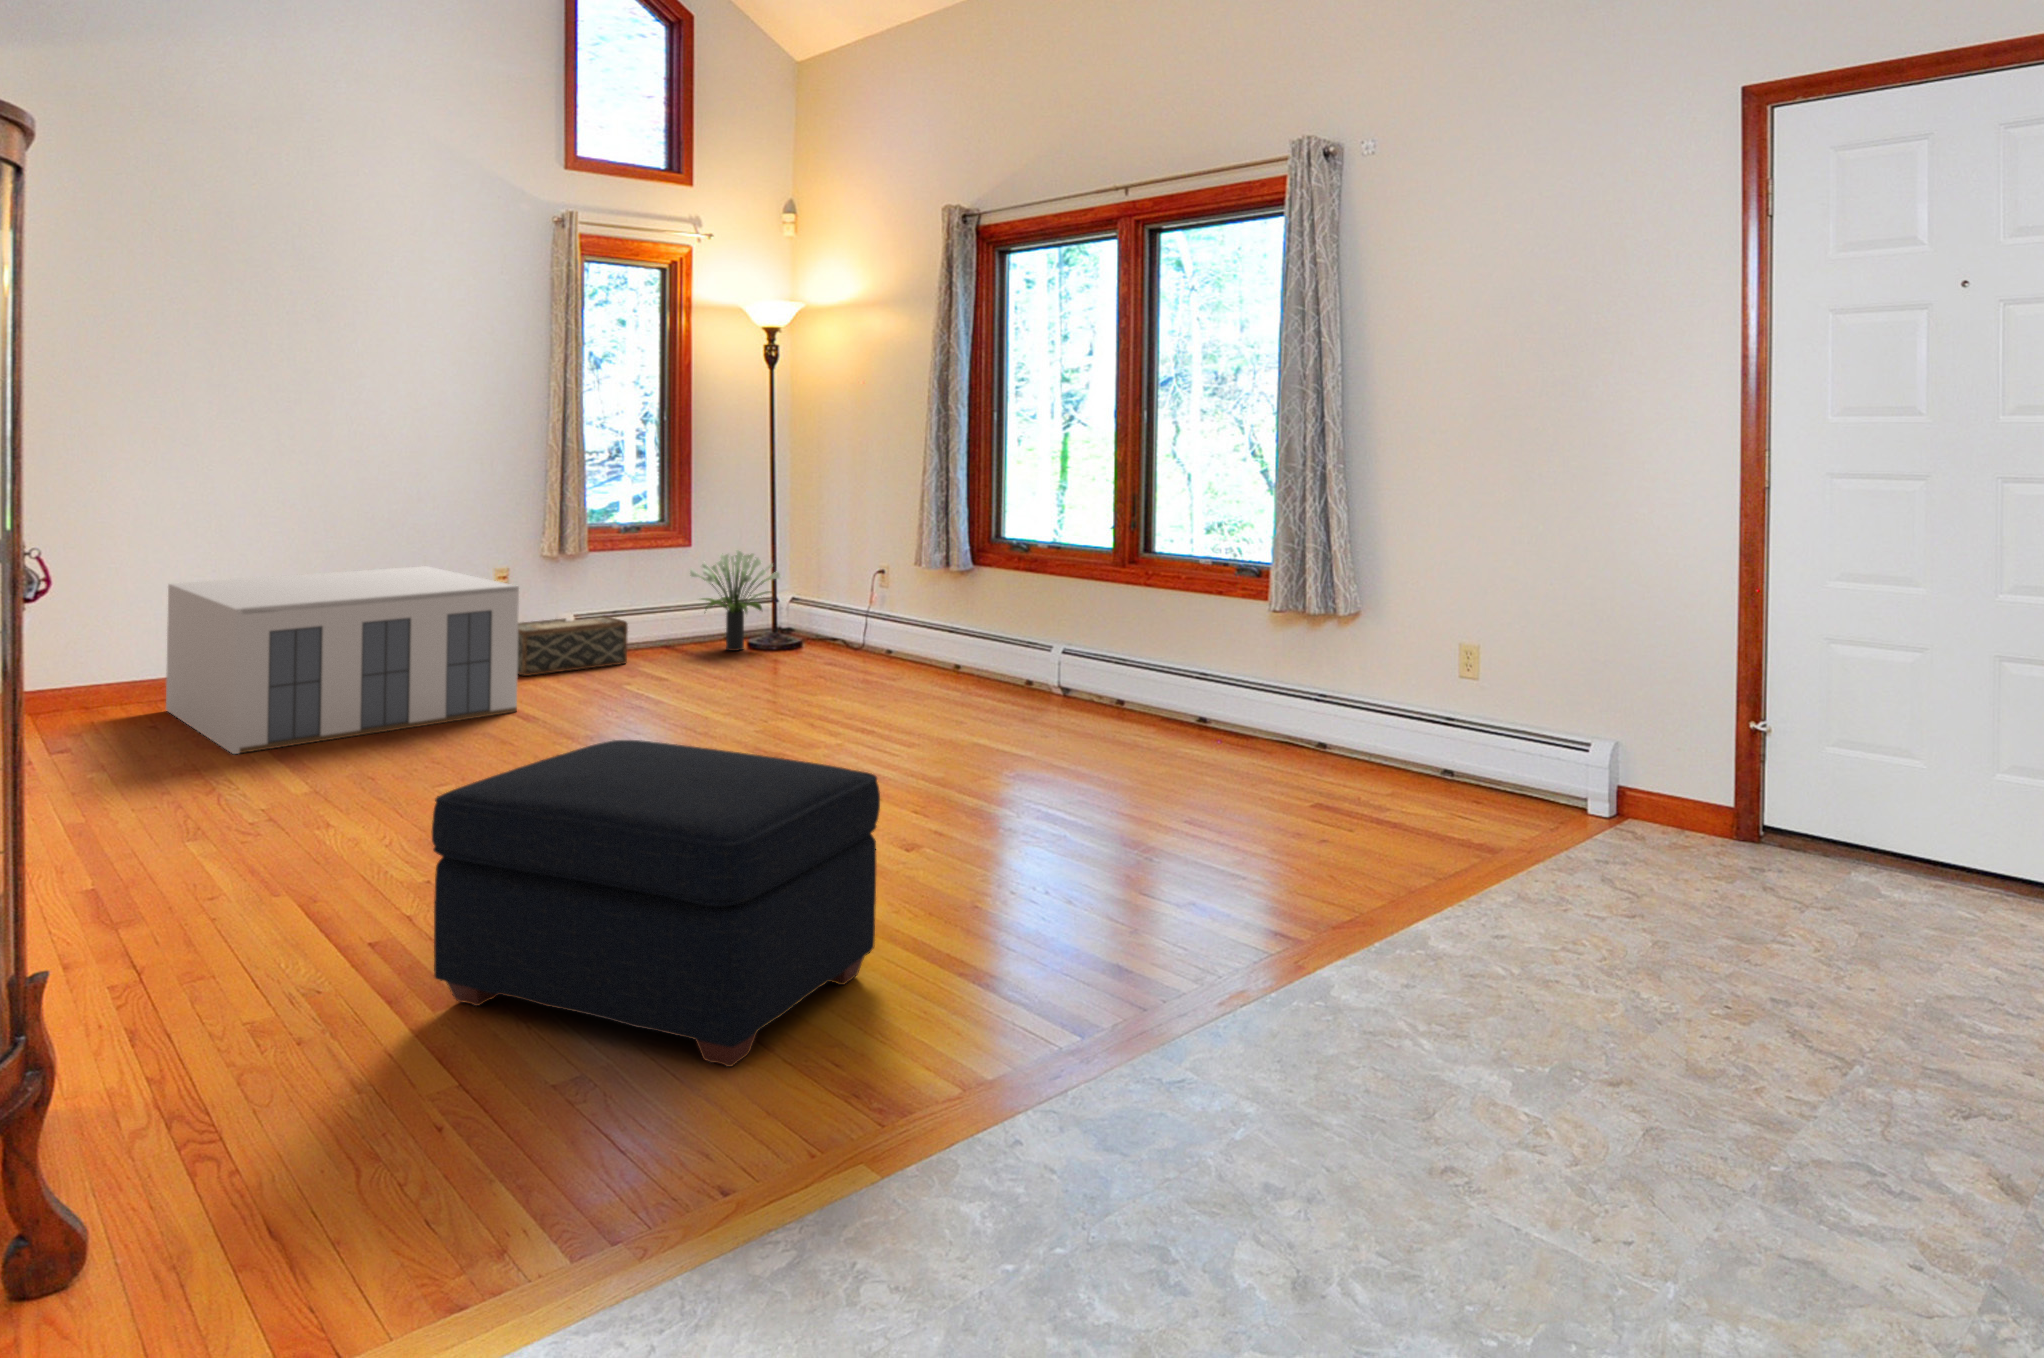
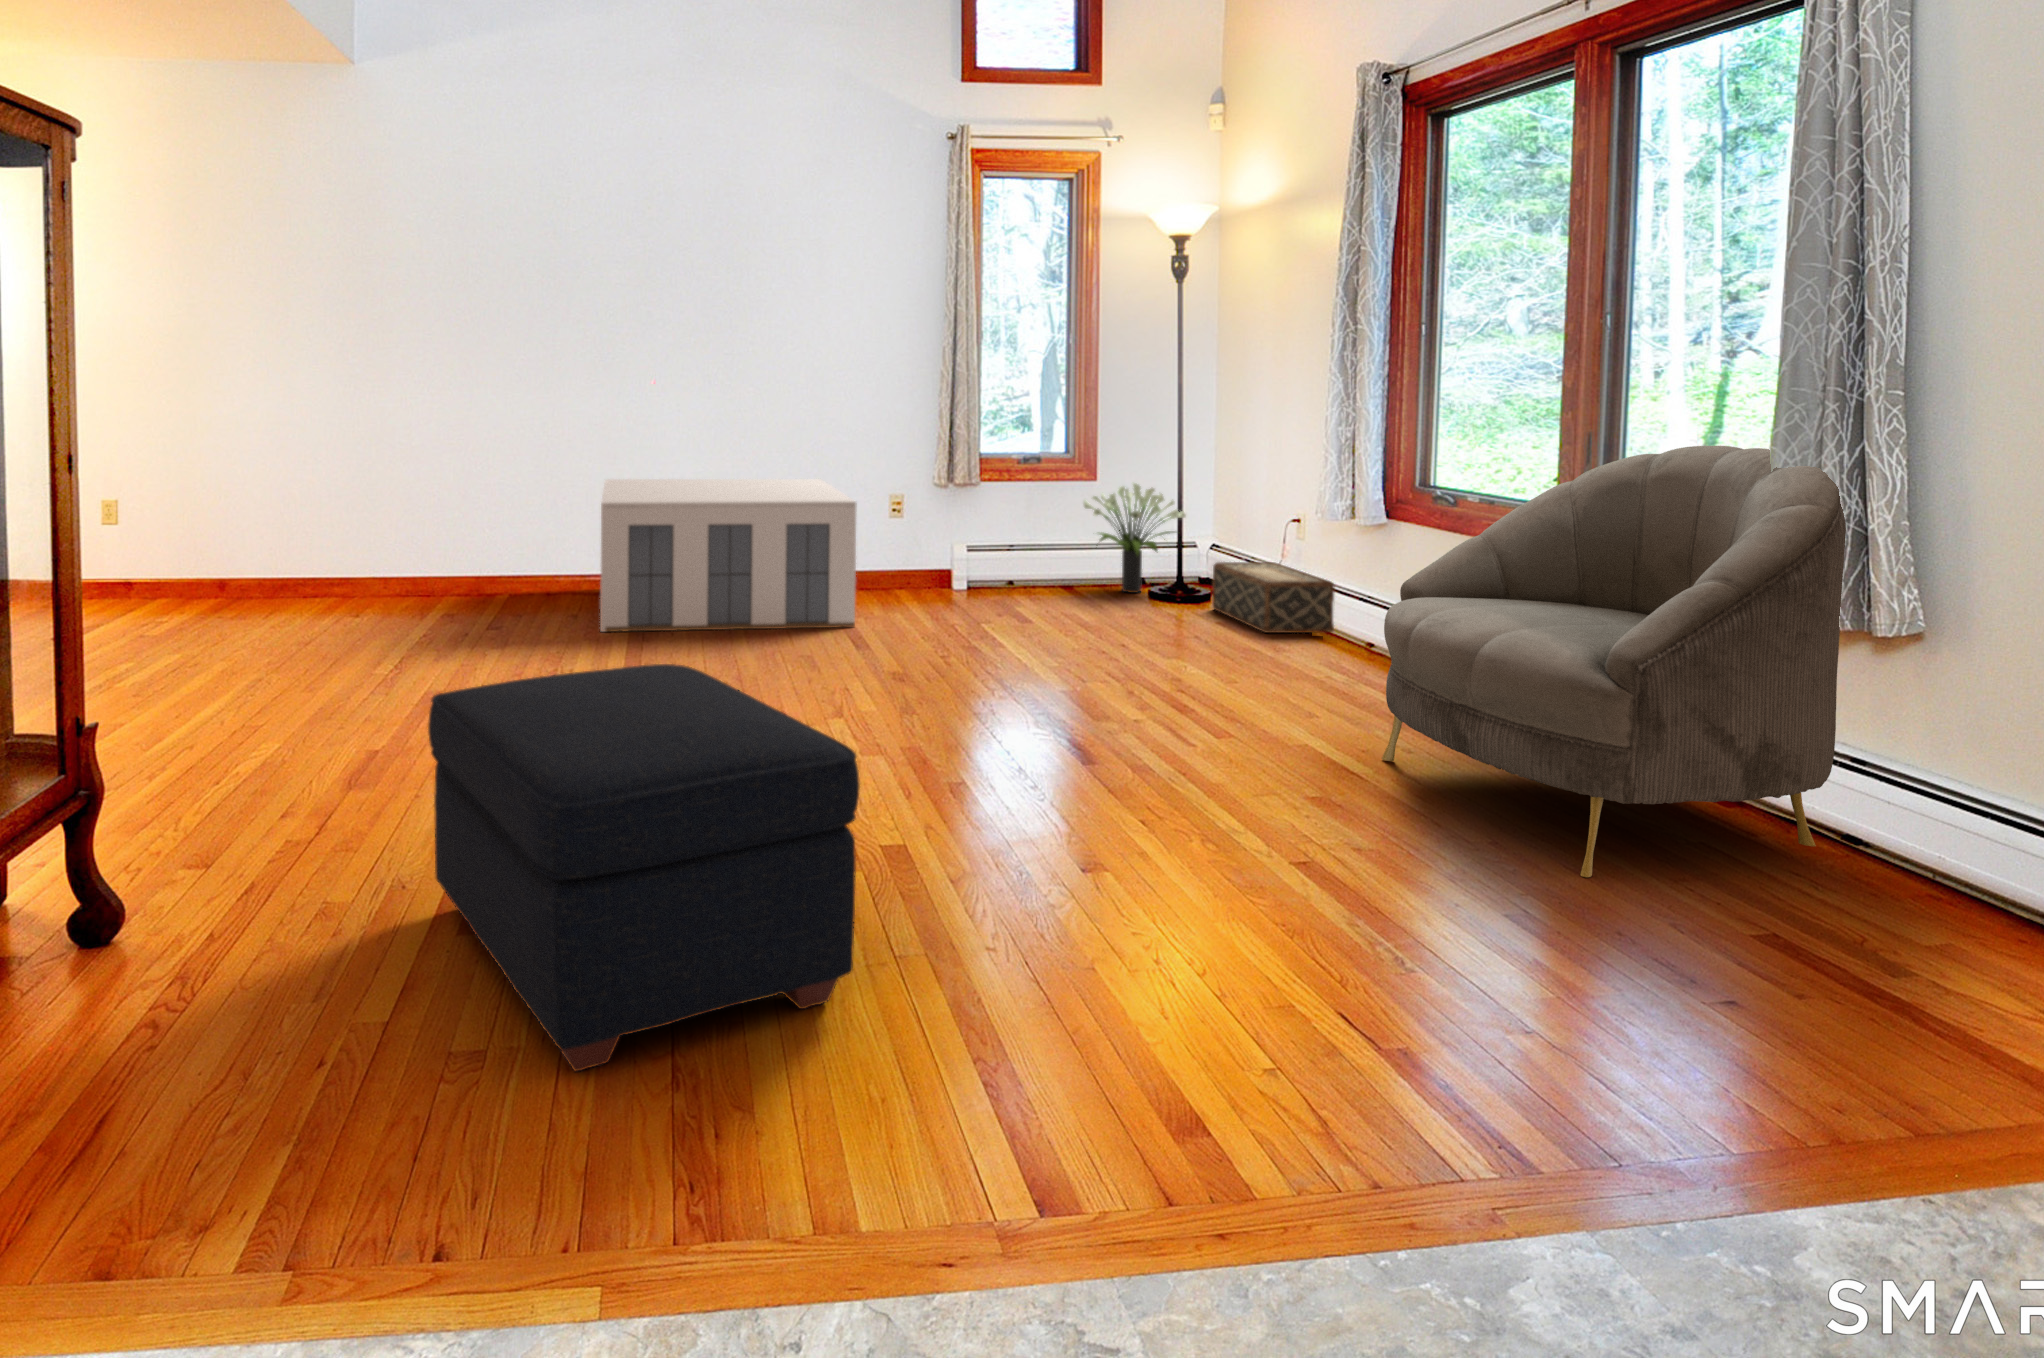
armchair: none [1043,502,1319,794] -> present [1382,446,1846,877]
woven basket: present [517,616,628,676] -> present [1212,562,1335,633]

